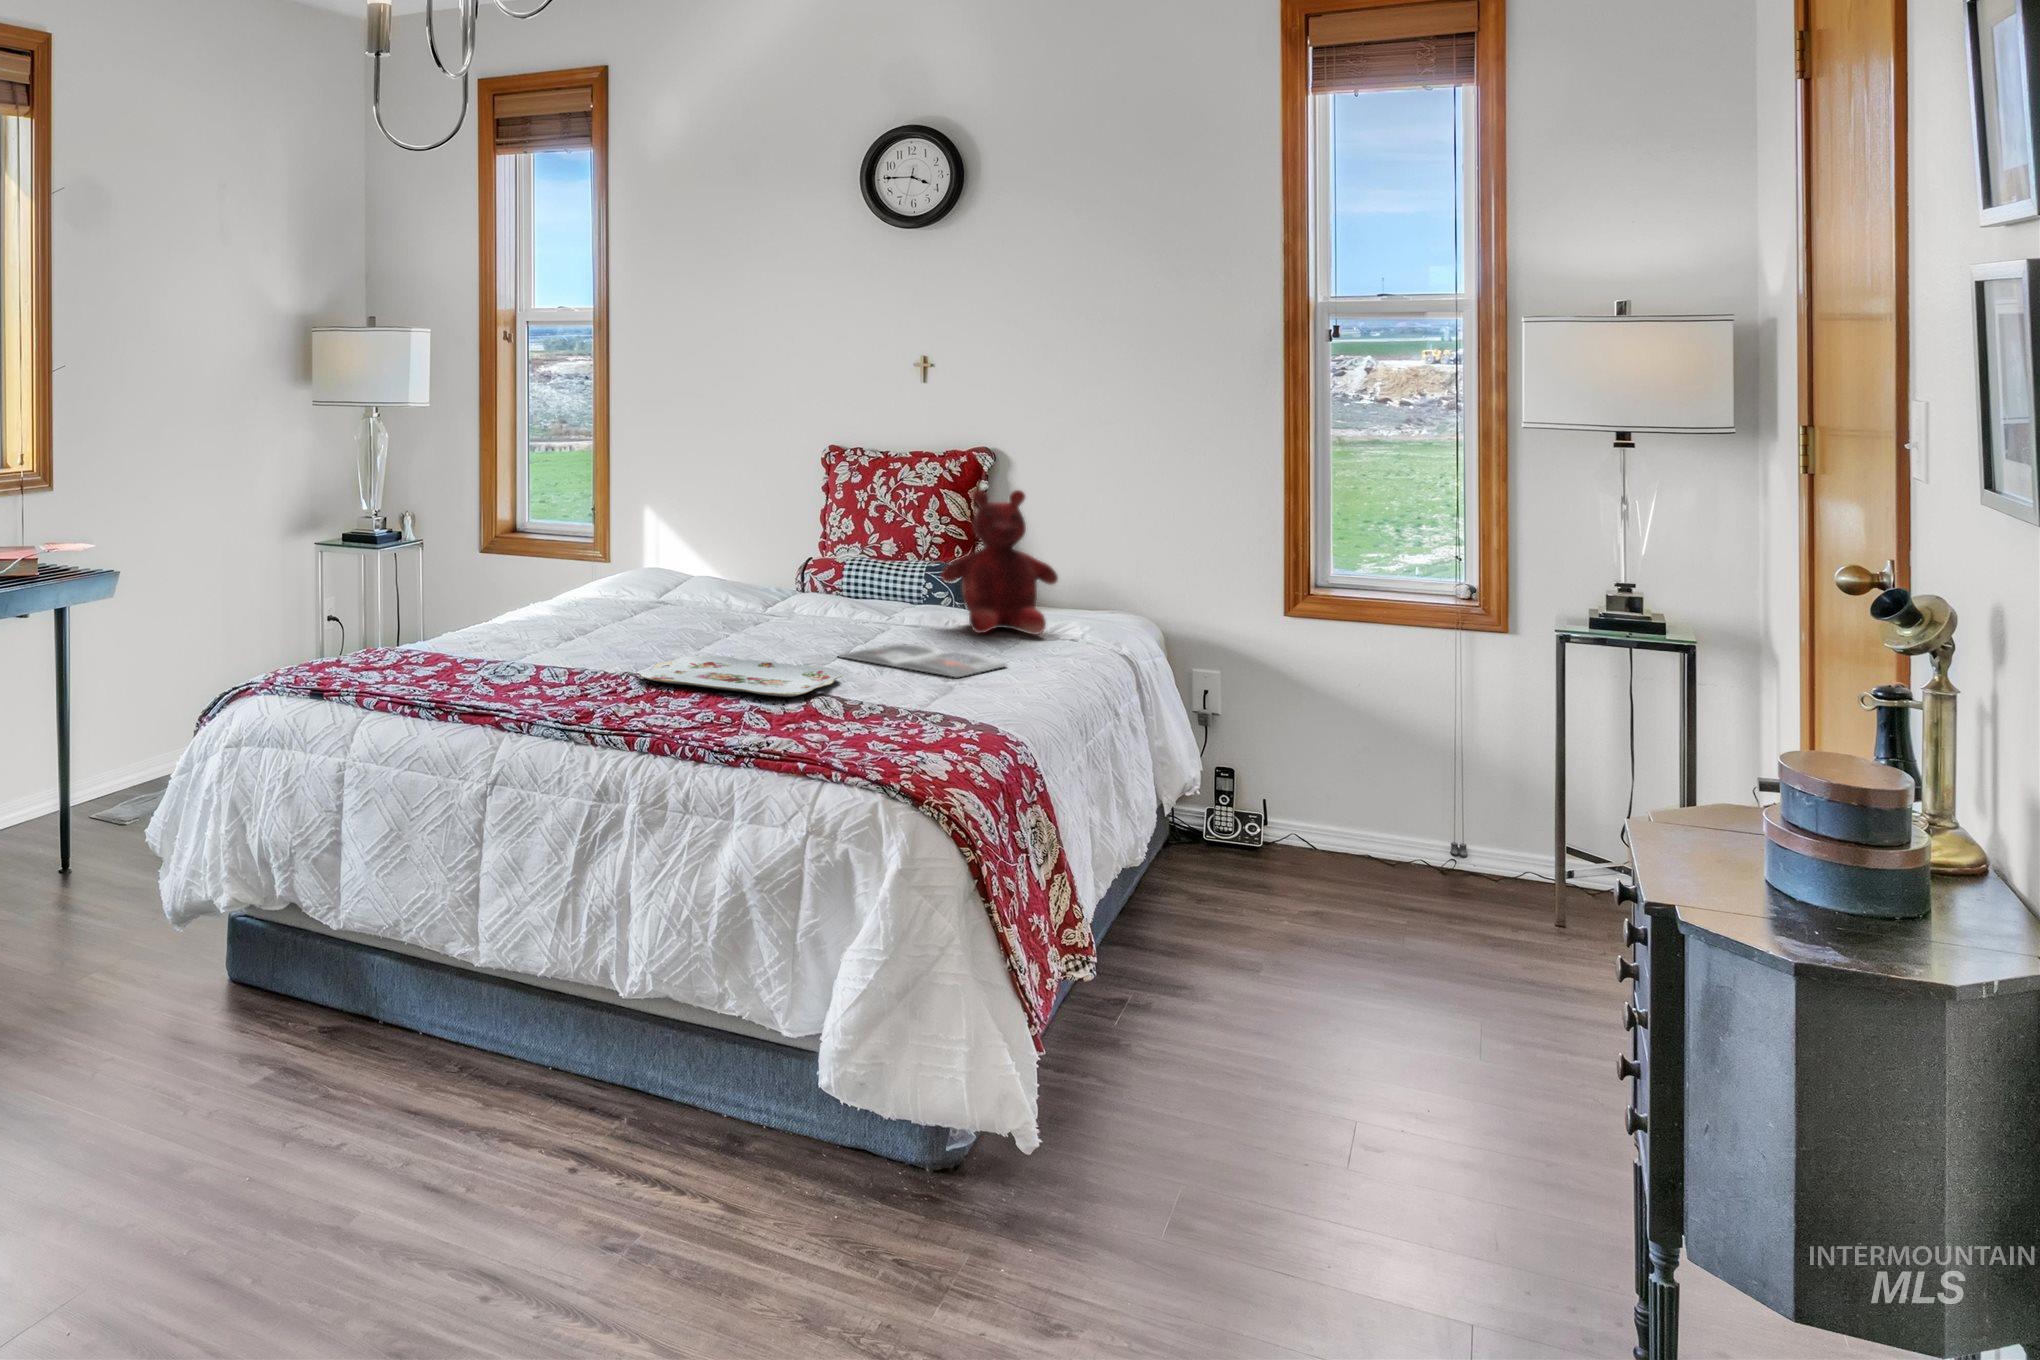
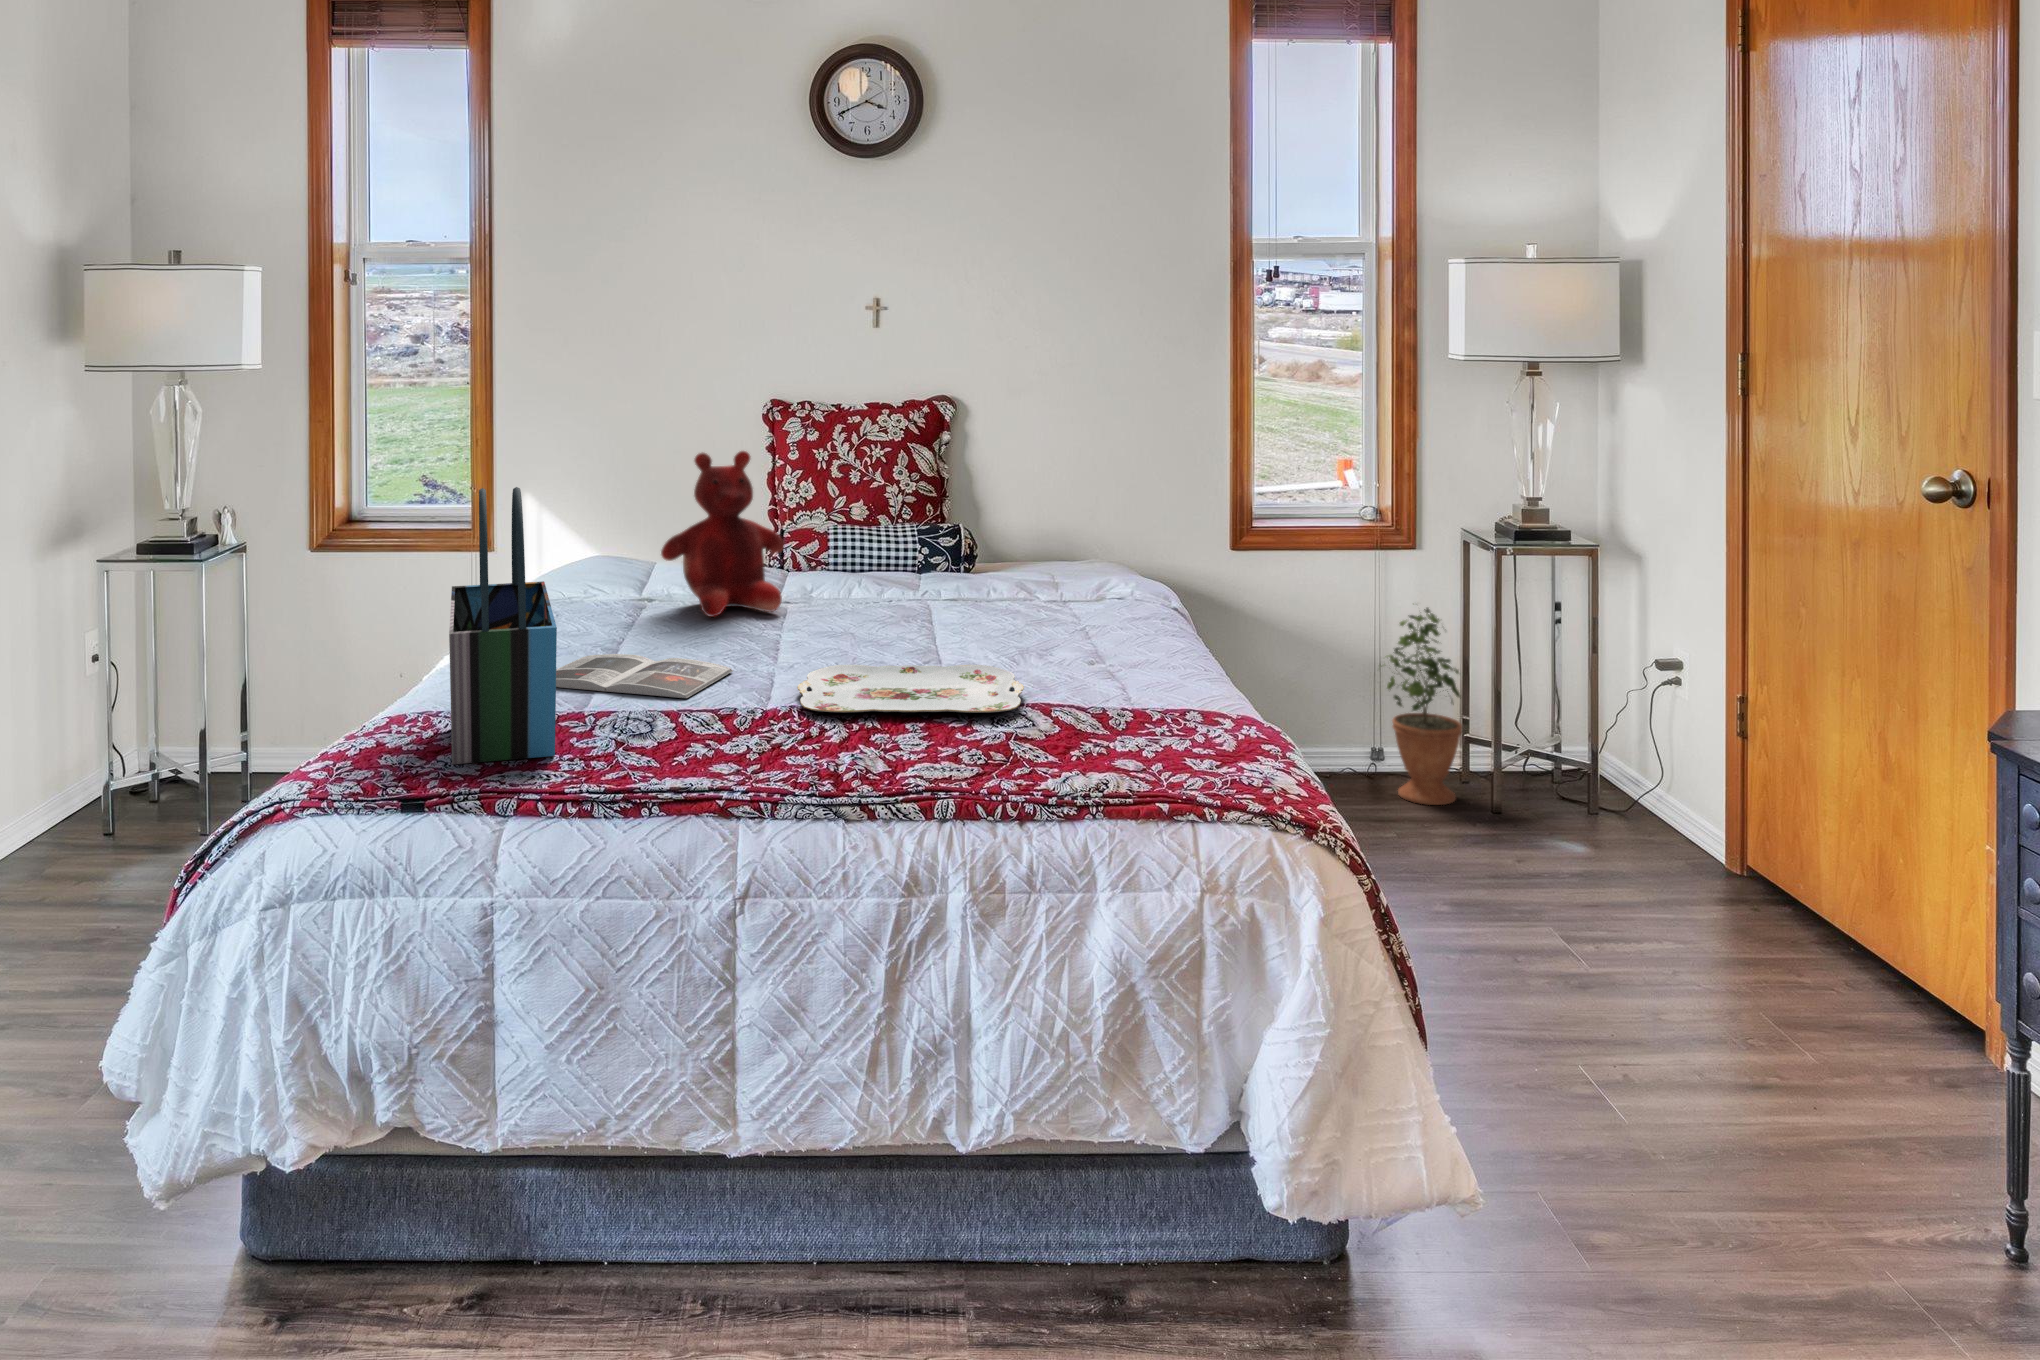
tote bag: none [350,486,472,680] -> present [449,487,557,764]
teddy bear: present [941,490,1058,635] -> present [661,451,784,617]
magazine: present [840,644,1006,678] -> present [556,654,733,698]
potted plant: none [1443,694,1551,920] -> present [1381,608,1462,805]

